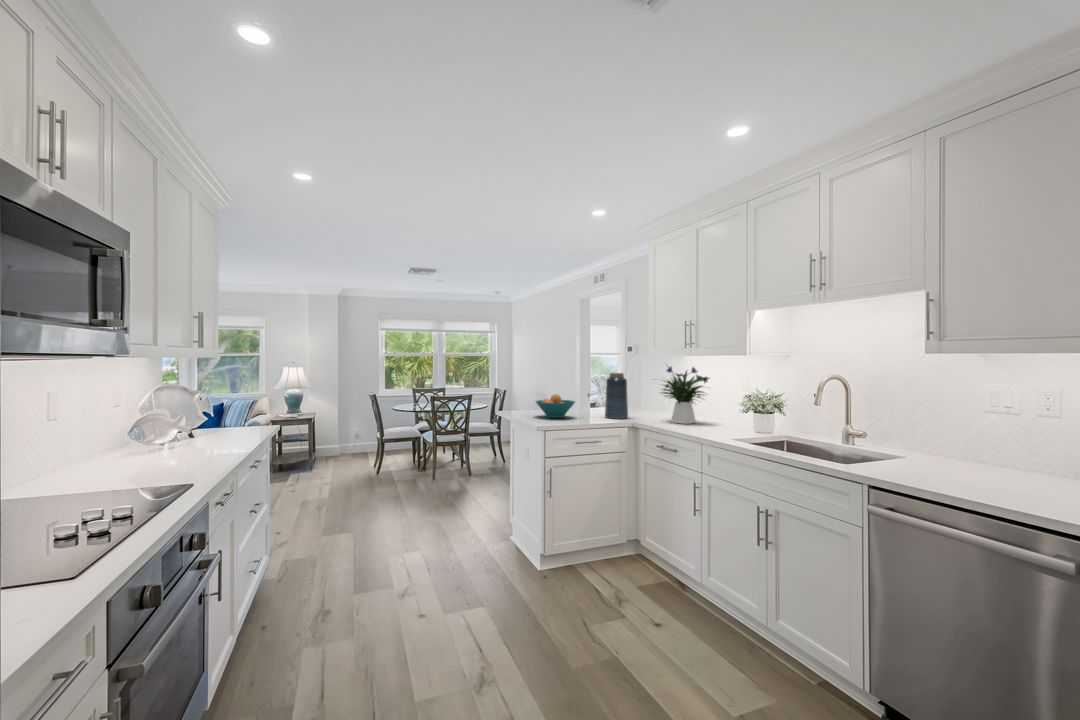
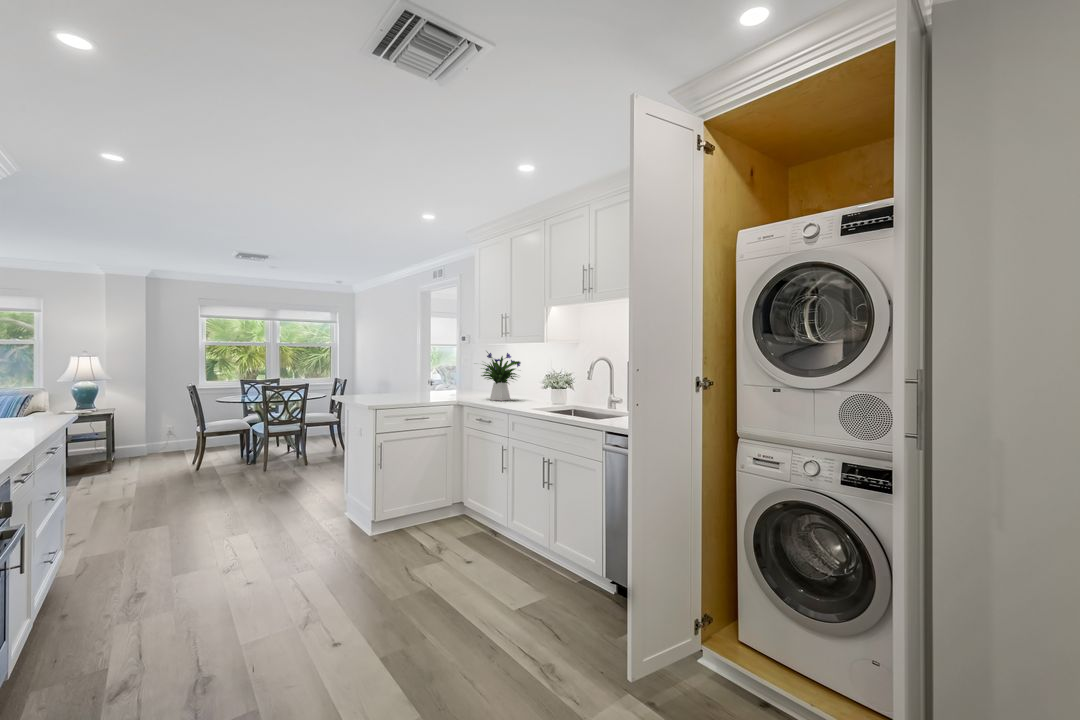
vase: present [605,373,628,419] -> none [434,359,454,398]
fruit bowl: present [536,394,575,418] -> none [368,378,406,399]

